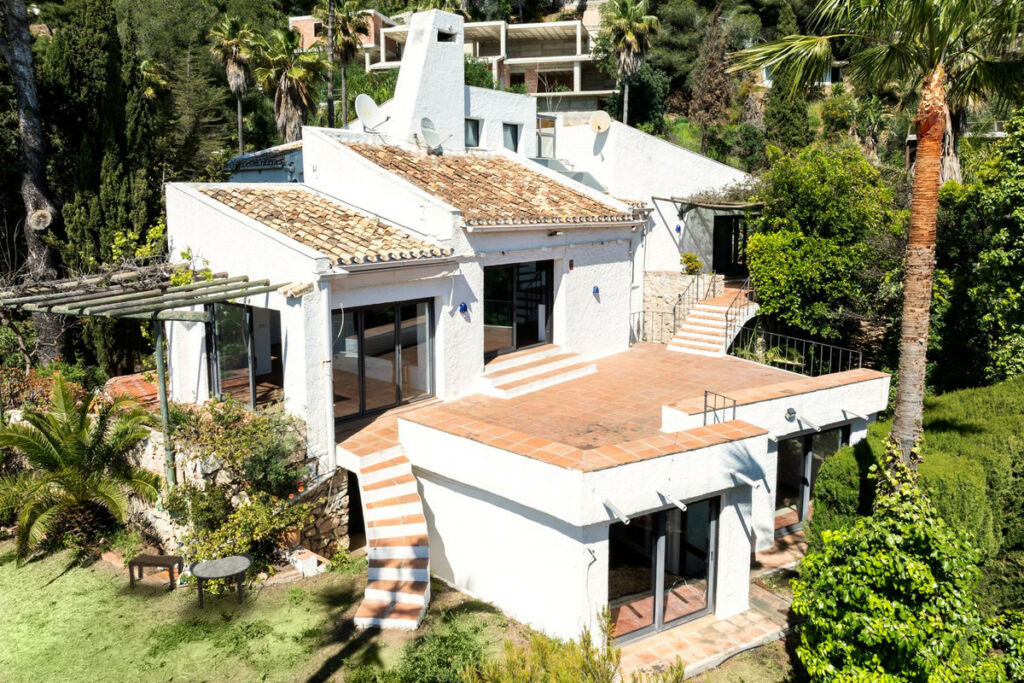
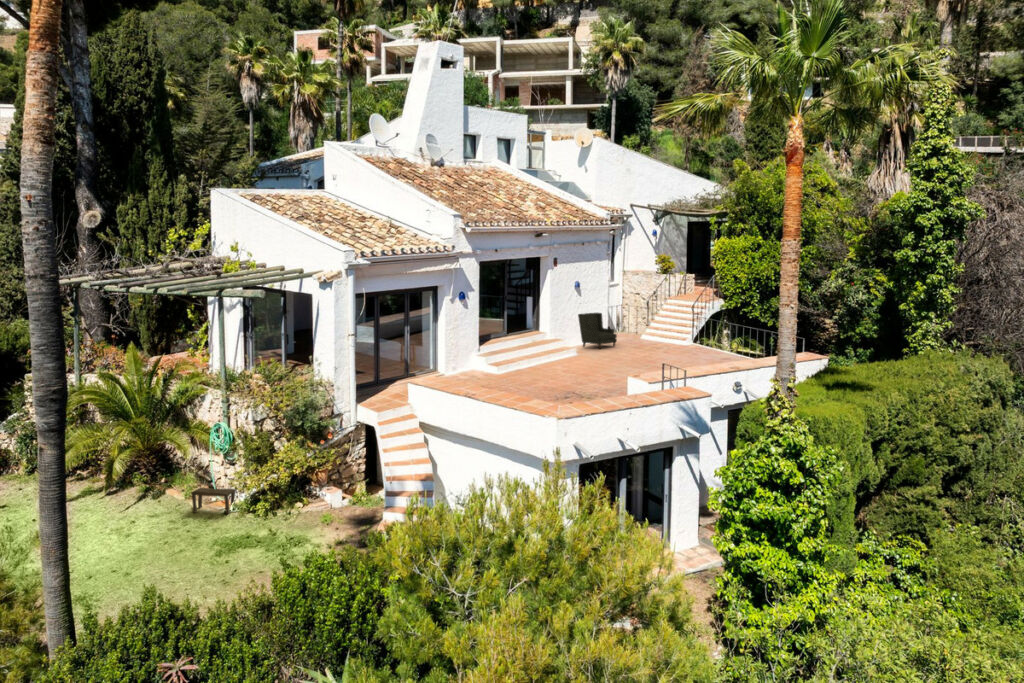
chair: none [596,320,640,363] -> present [578,313,617,349]
round table: present [189,553,253,608] -> none [243,485,293,526]

